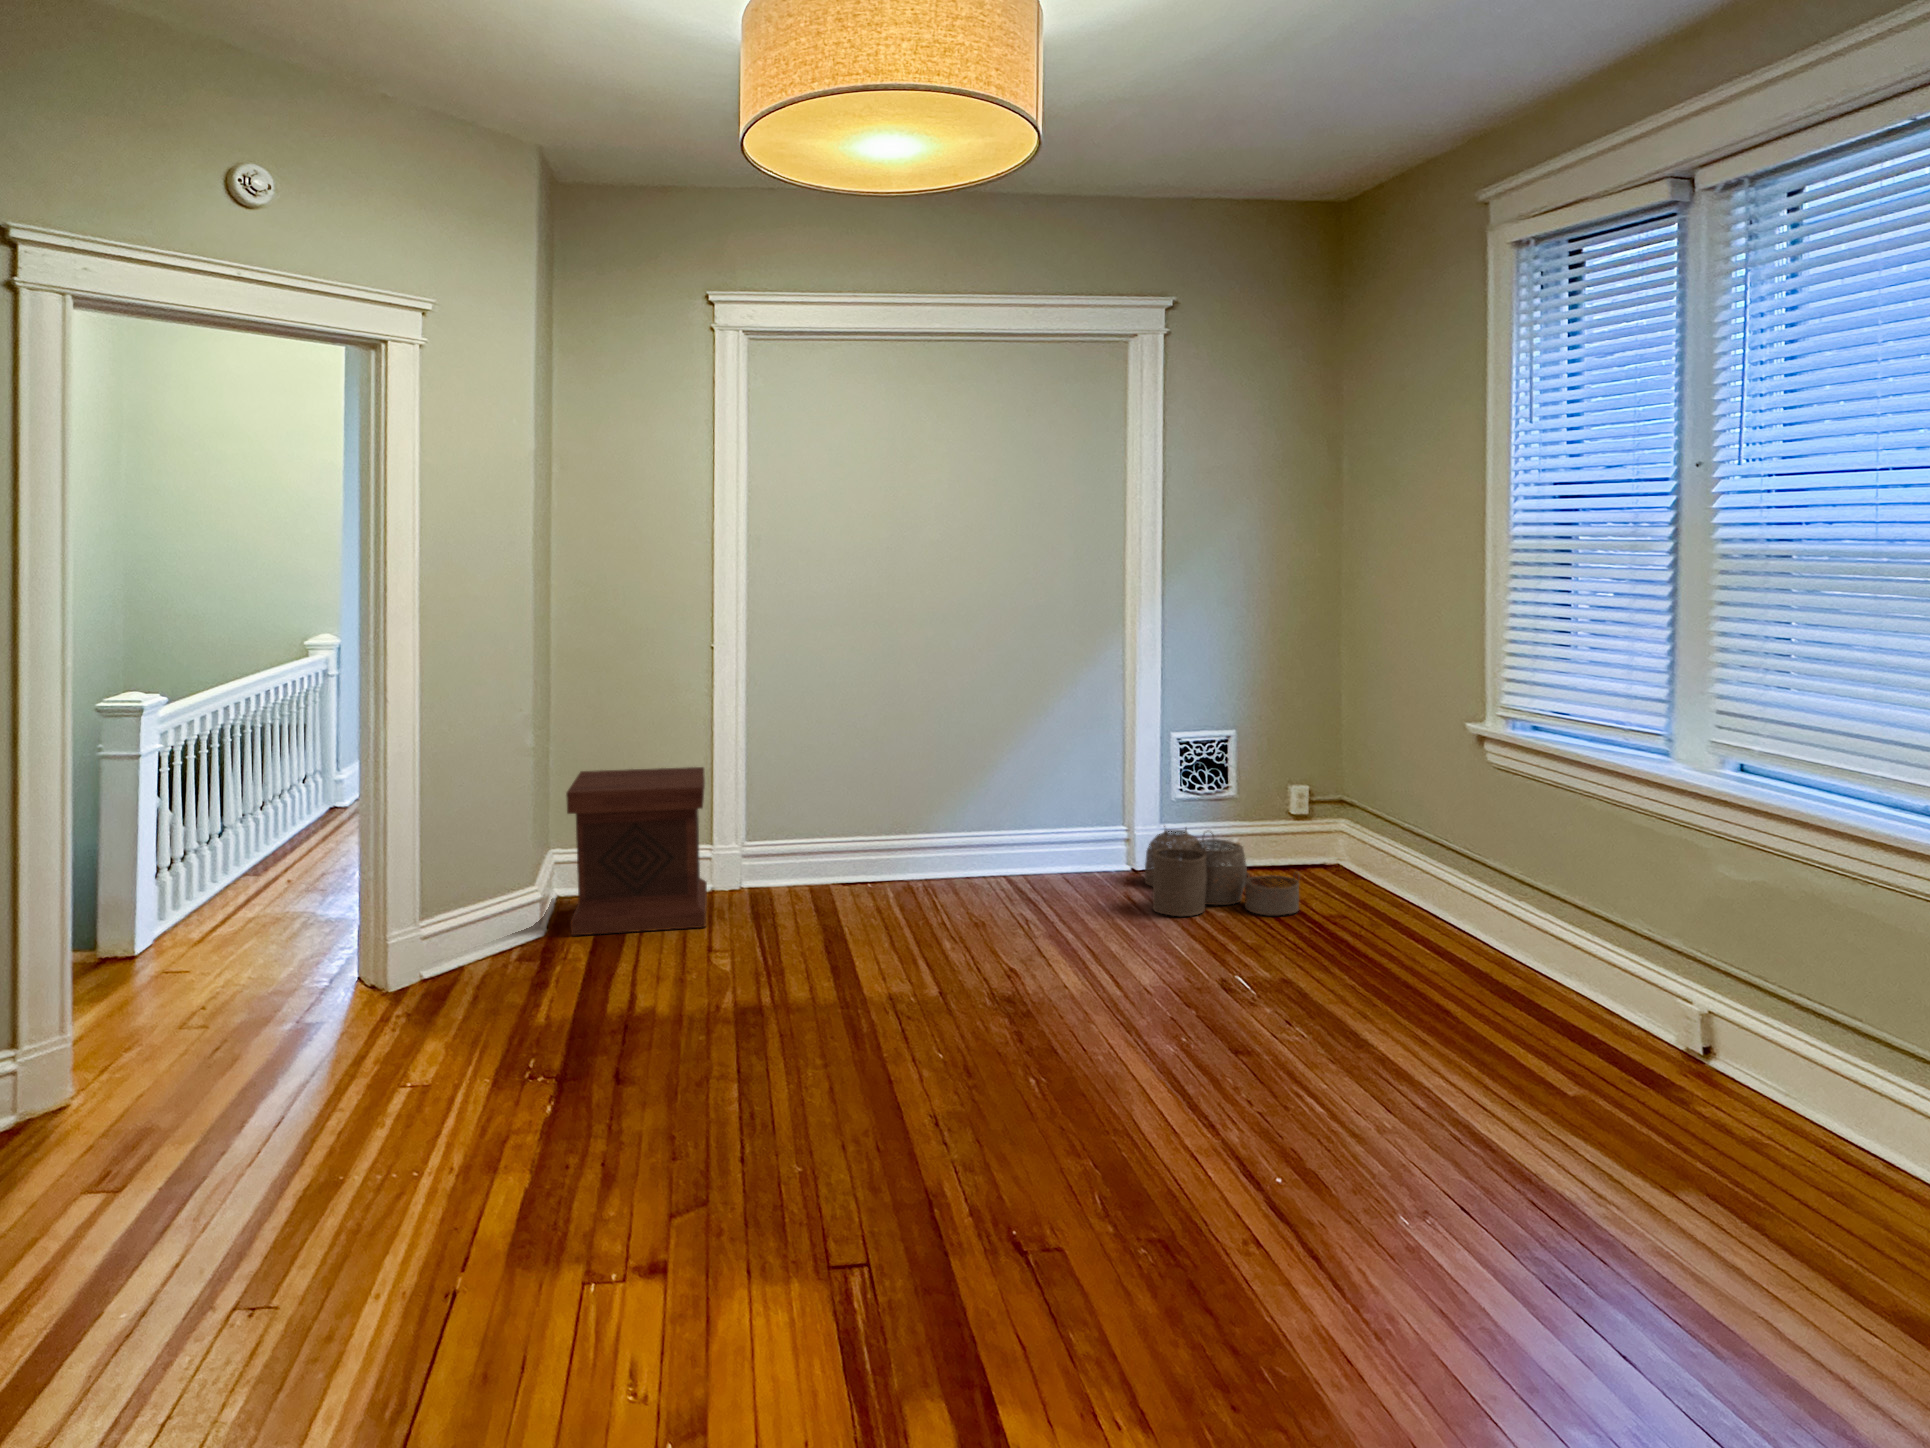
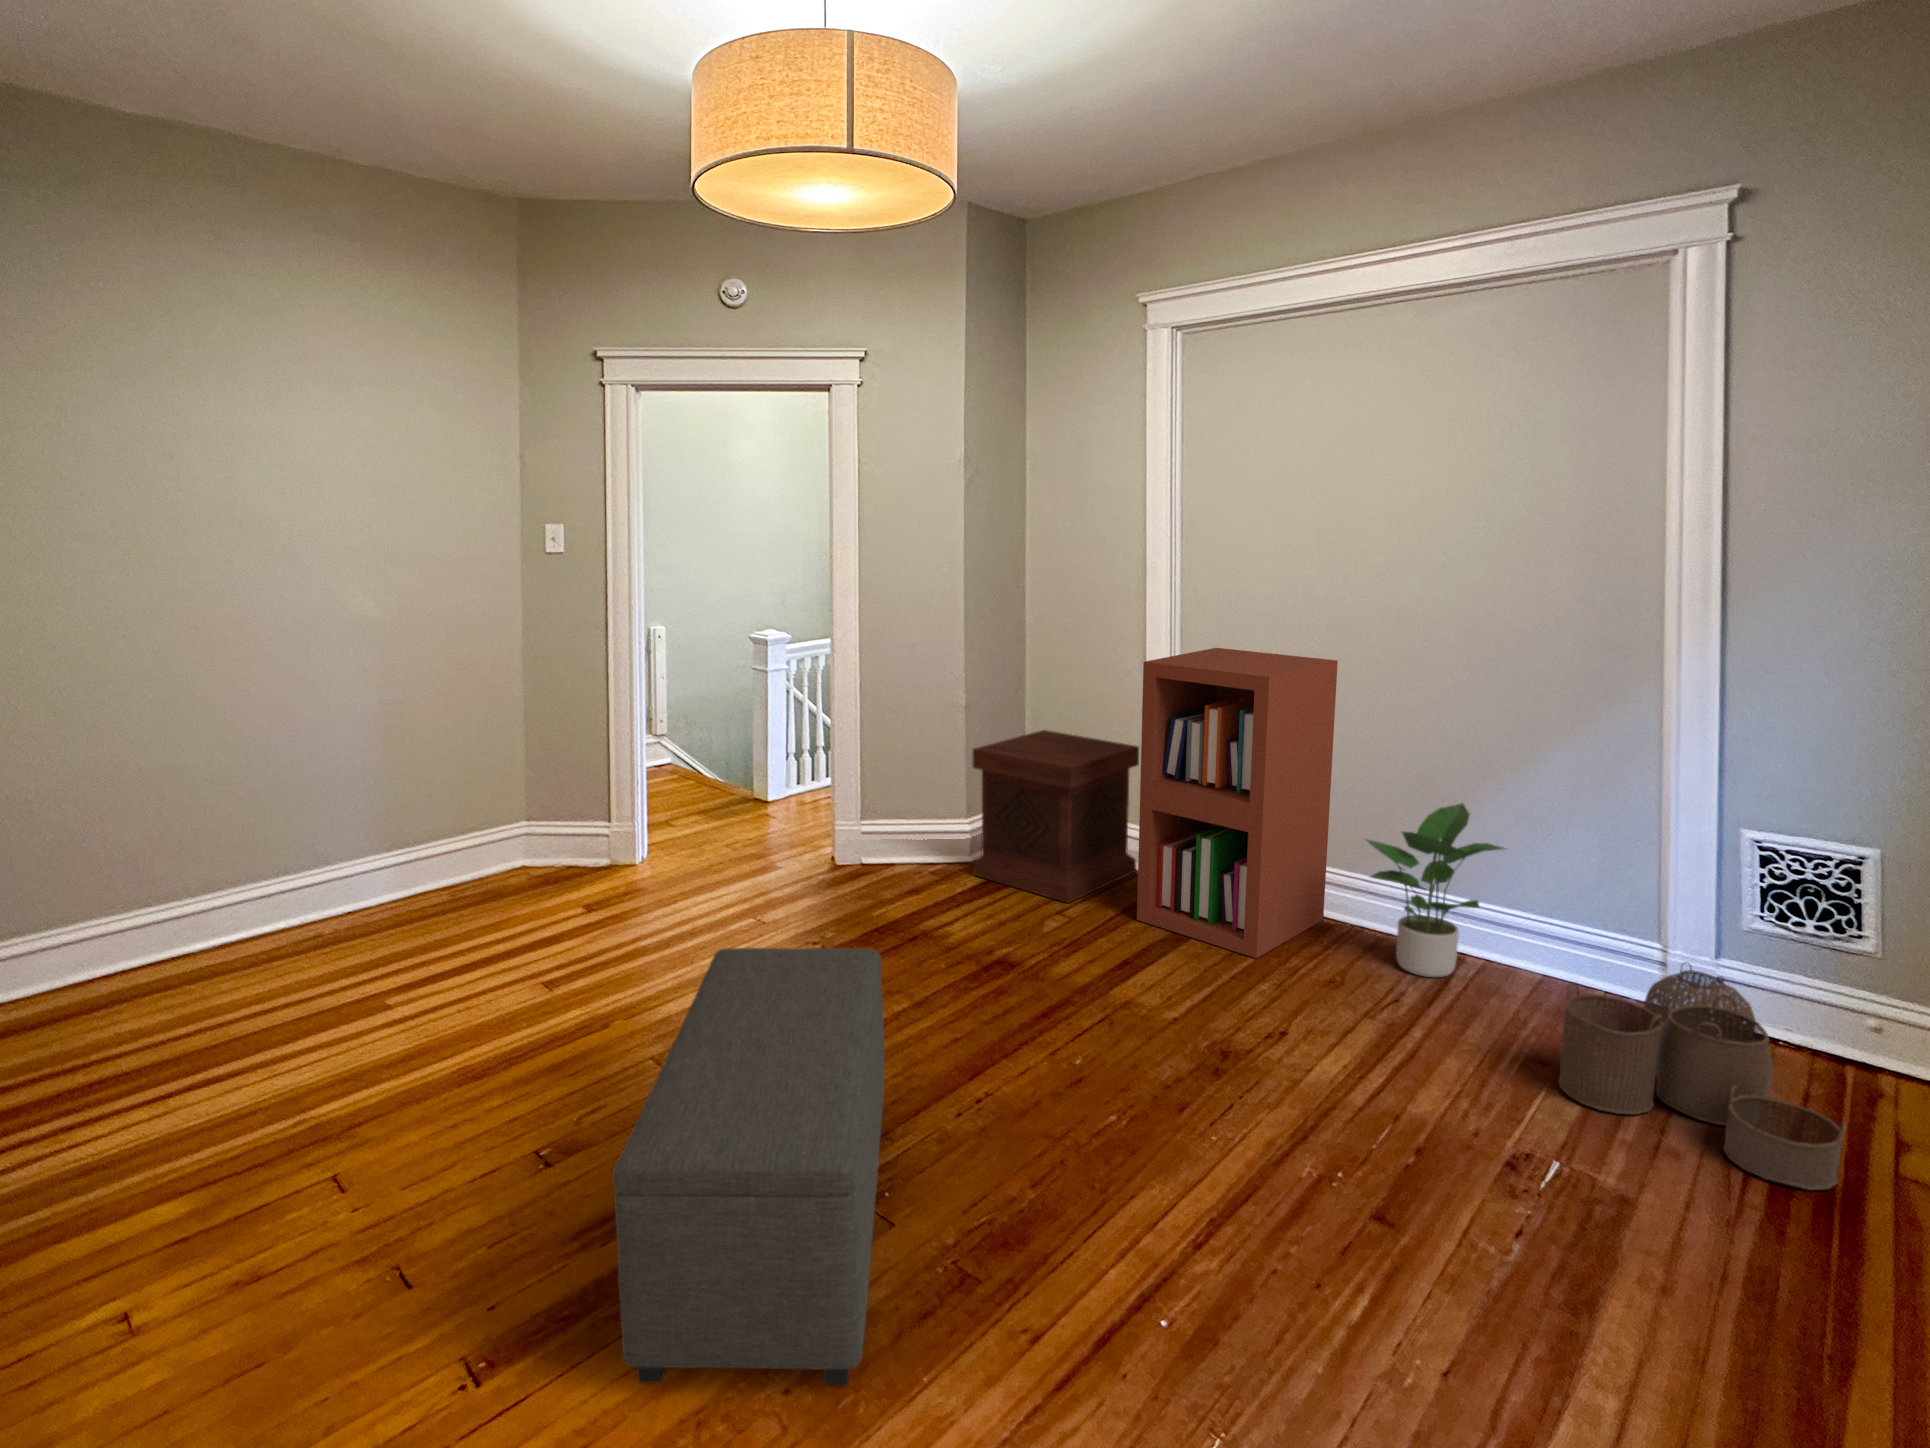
bookshelf: none [779,659,908,920] -> present [1137,648,1338,958]
potted plant: none [950,757,1047,892] -> present [1367,804,1504,977]
ottoman: none [754,920,1176,1243] -> present [613,948,885,1385]

